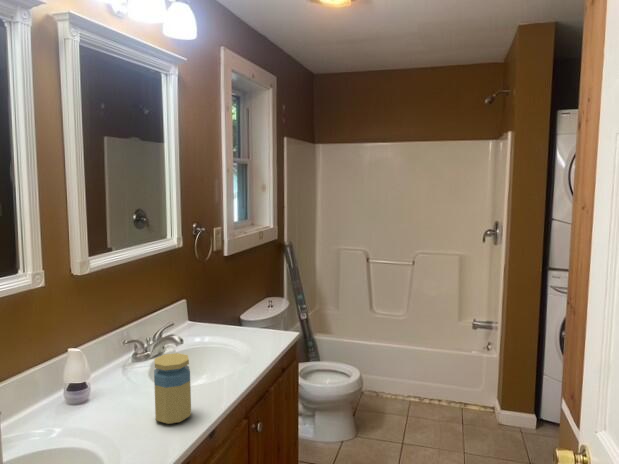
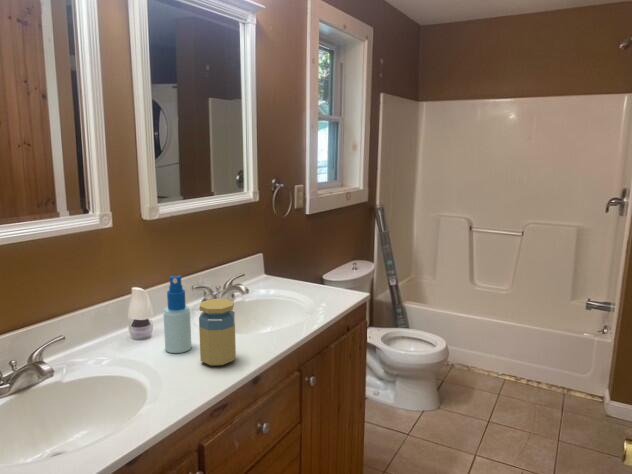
spray bottle: none [109,333,139,415] -> present [164,275,191,353]

